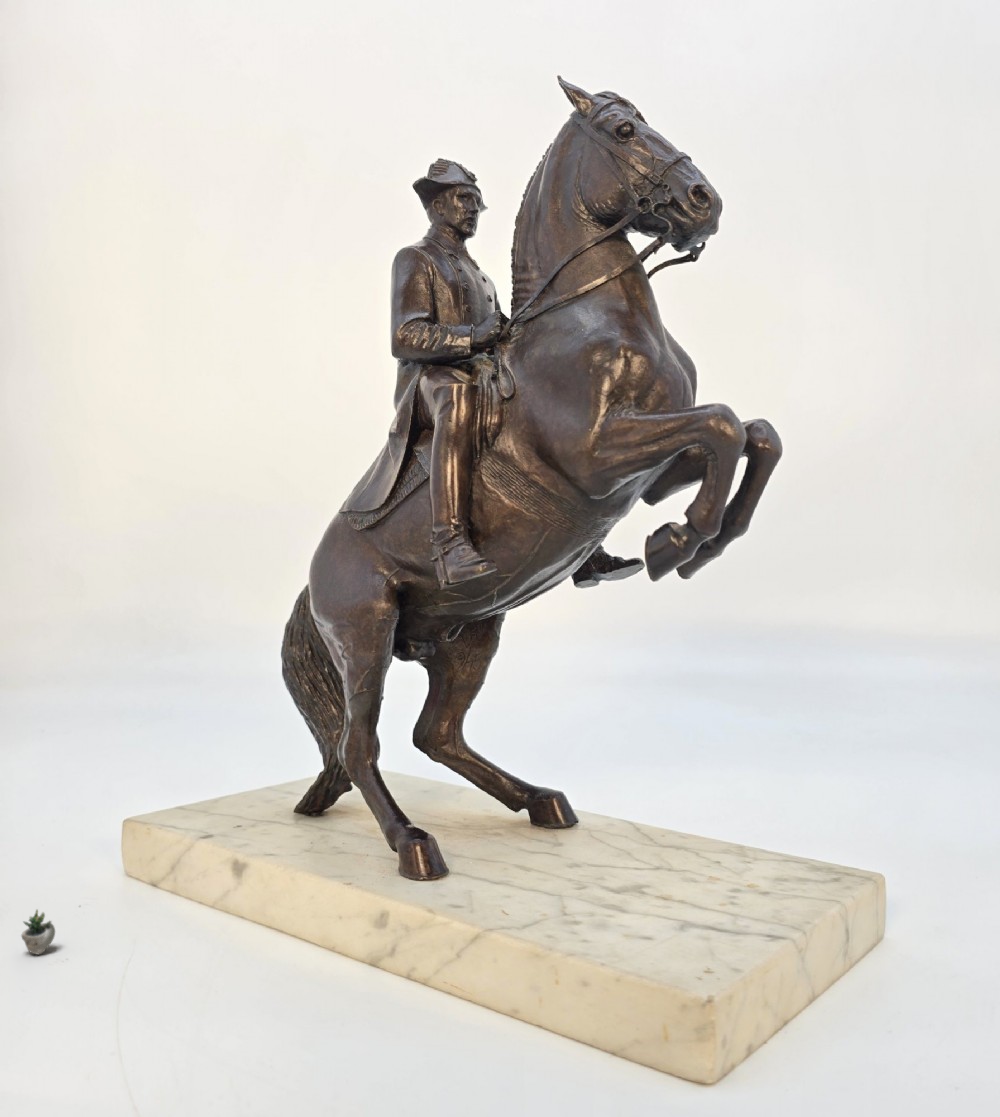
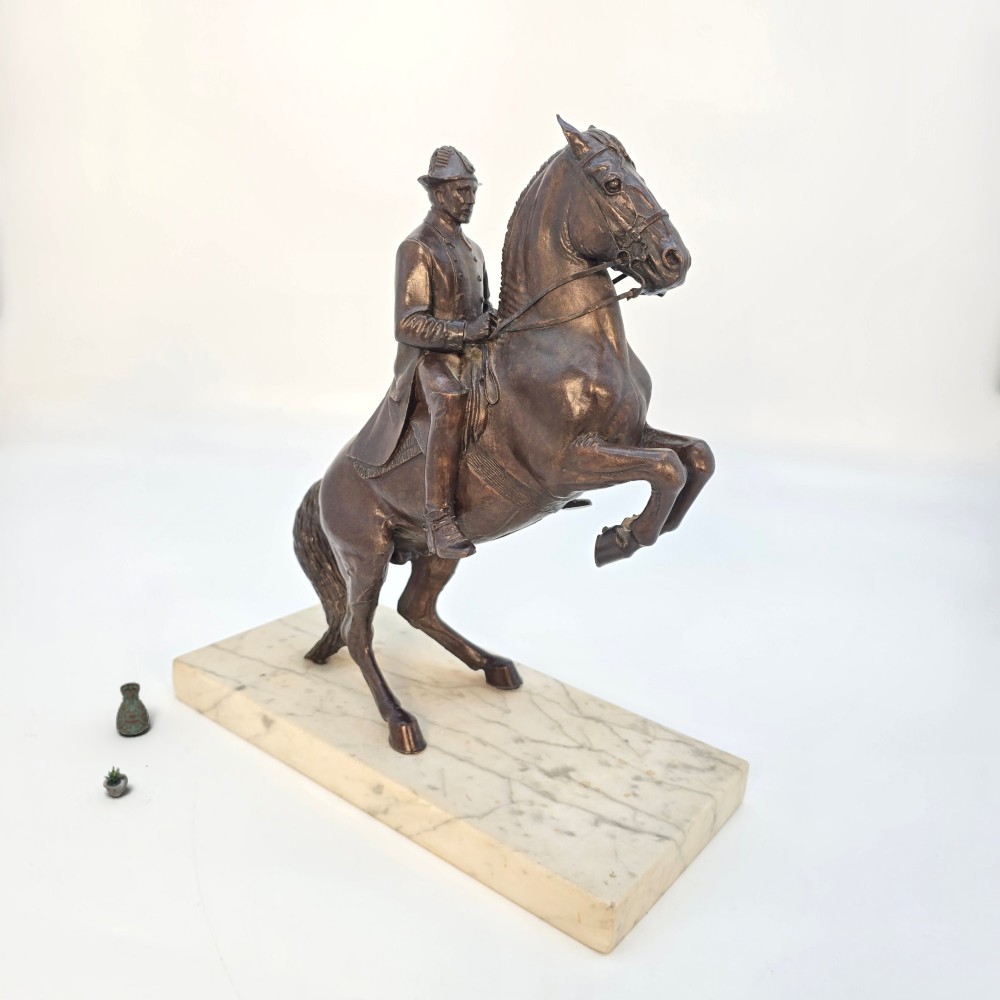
decorative vase: none [54,834,97,902] -> present [116,682,149,735]

